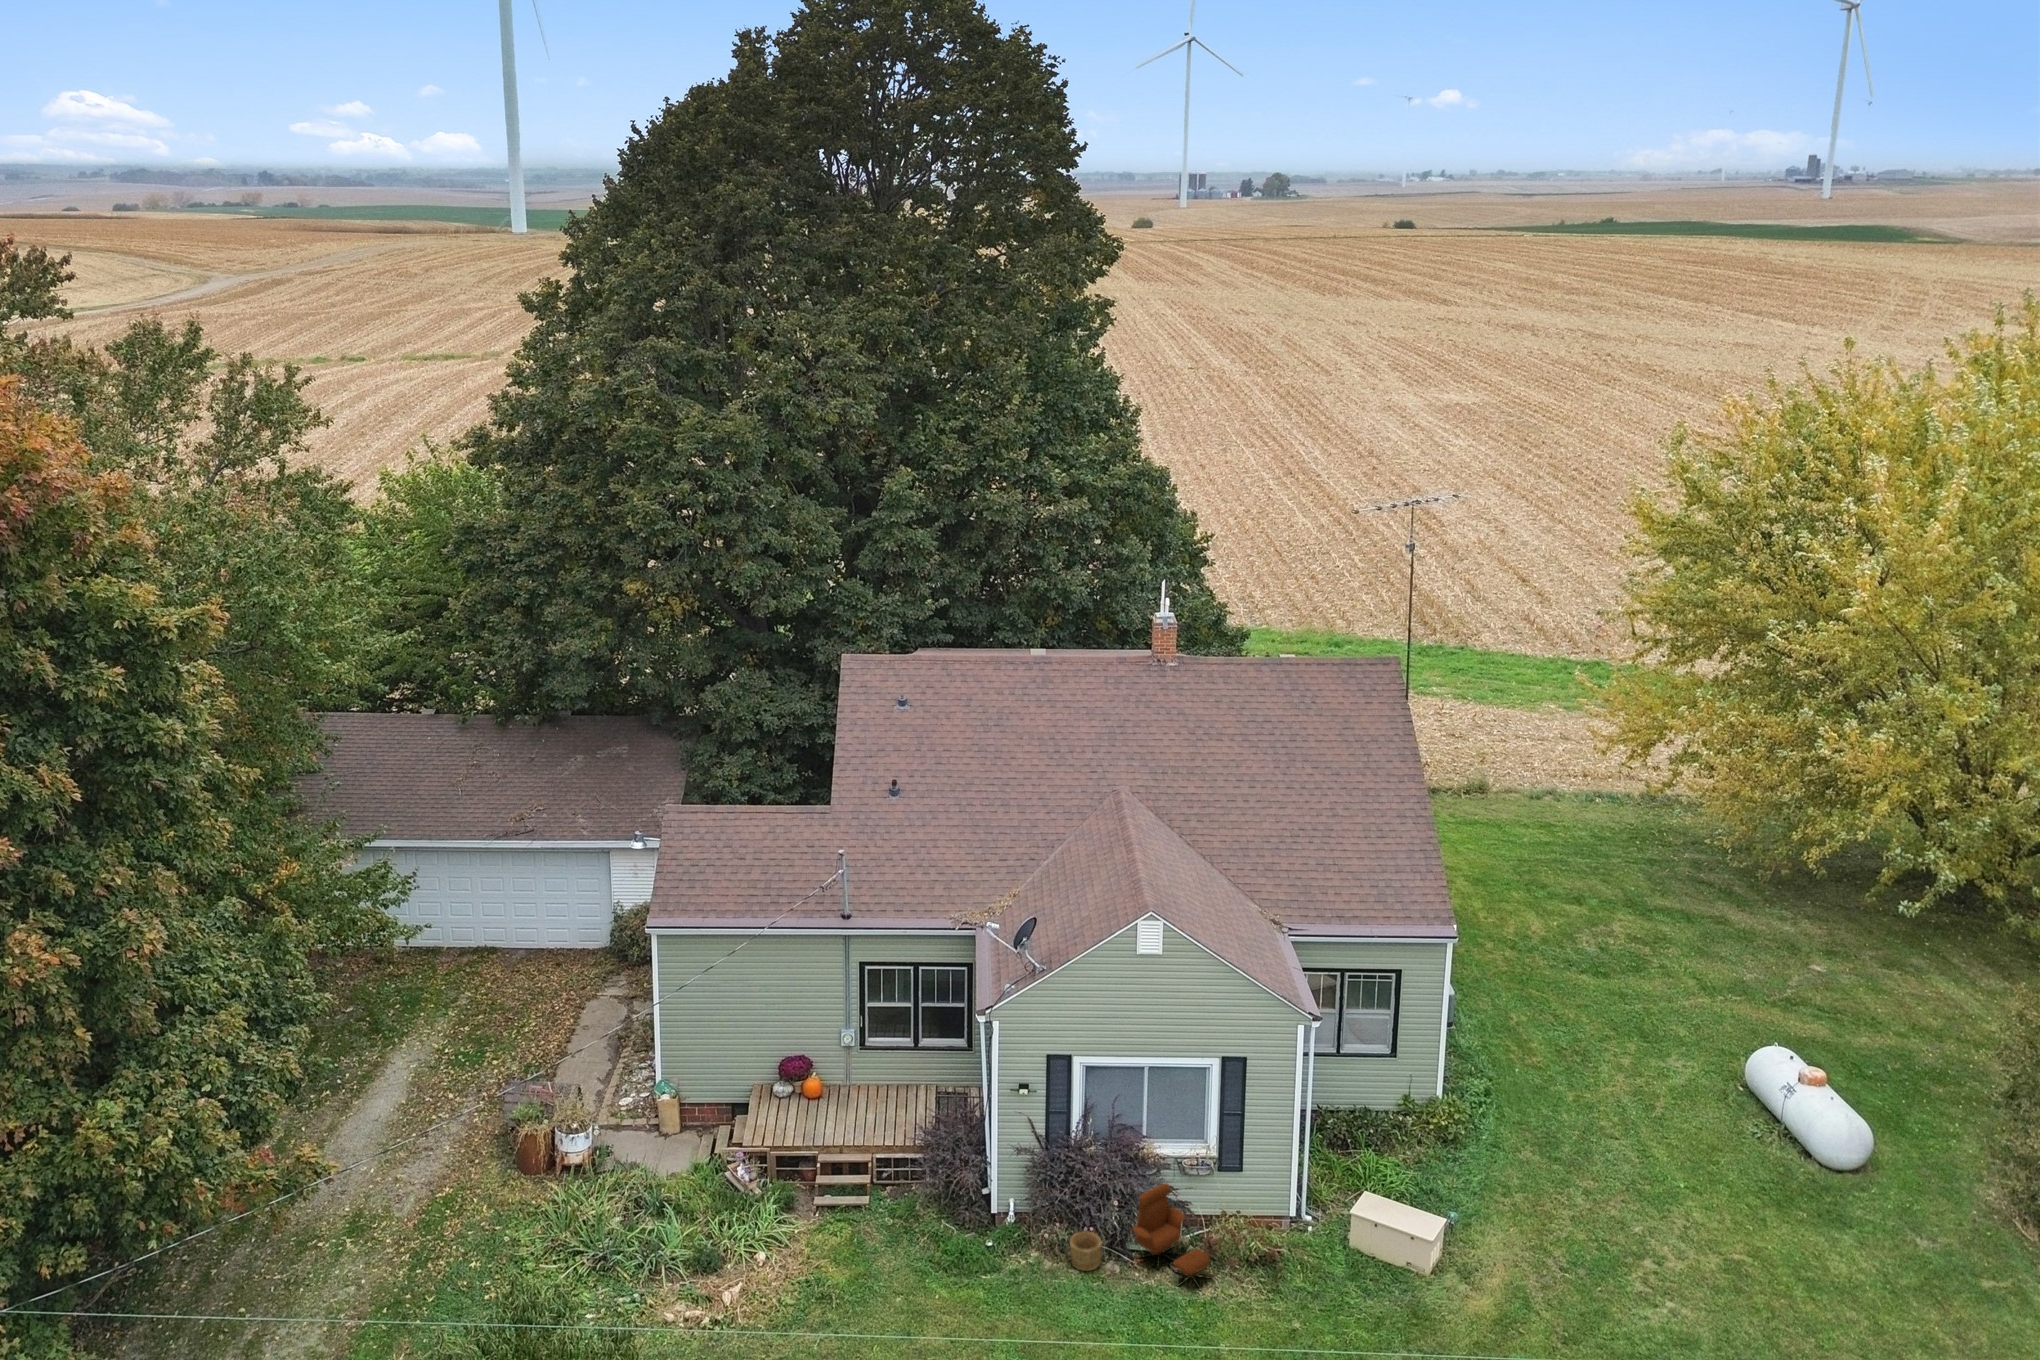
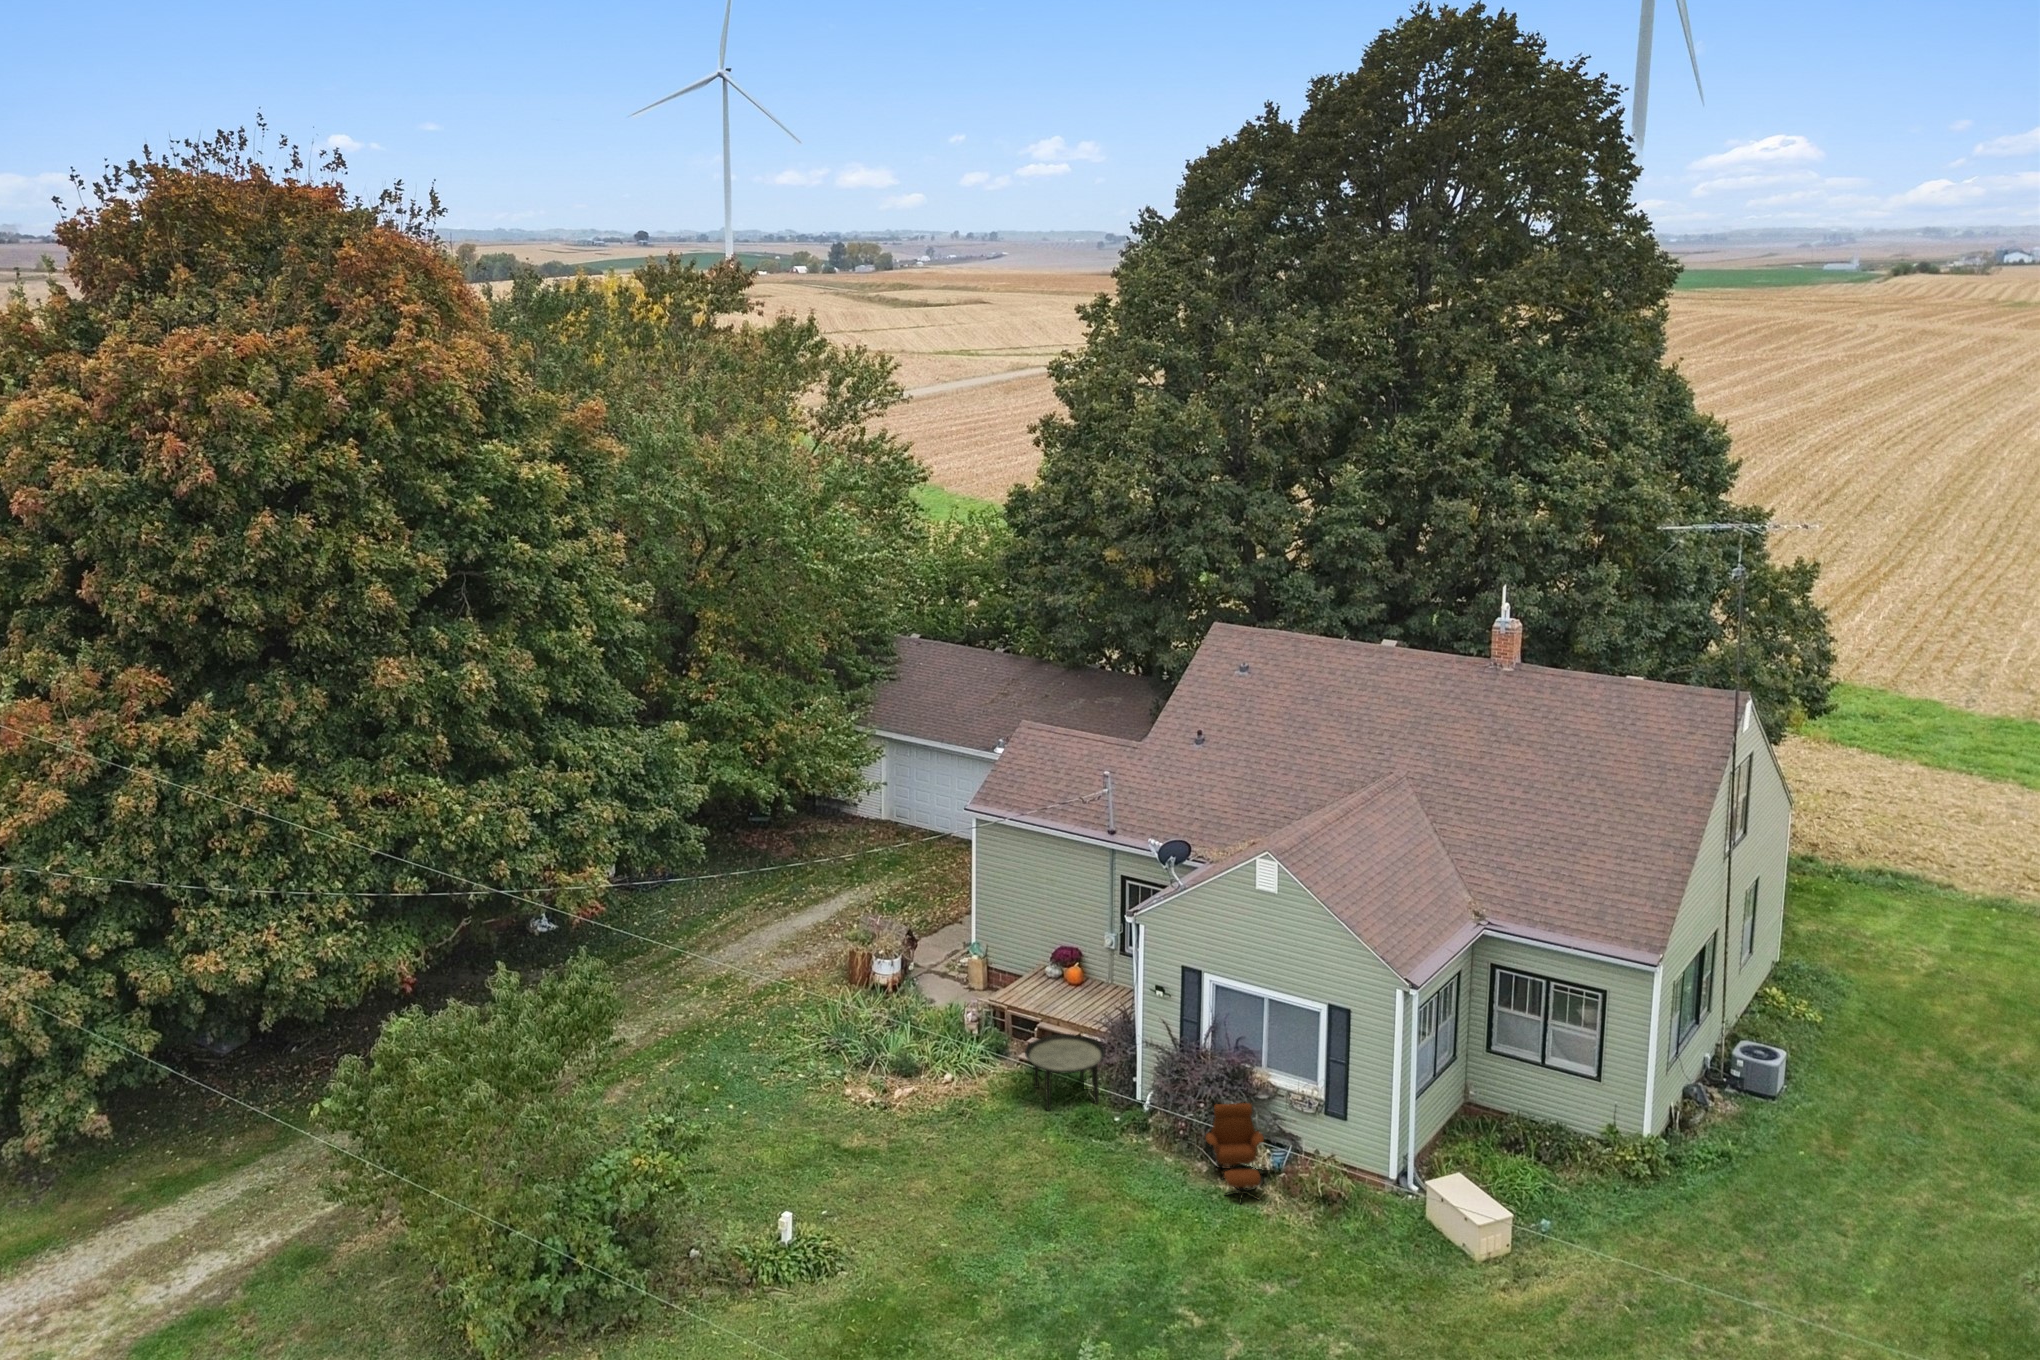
round table: none [872,1160,964,1258] -> present [1025,1034,1105,1111]
wooden bucket: present [1070,1231,1102,1271] -> none [1153,1126,1183,1161]

